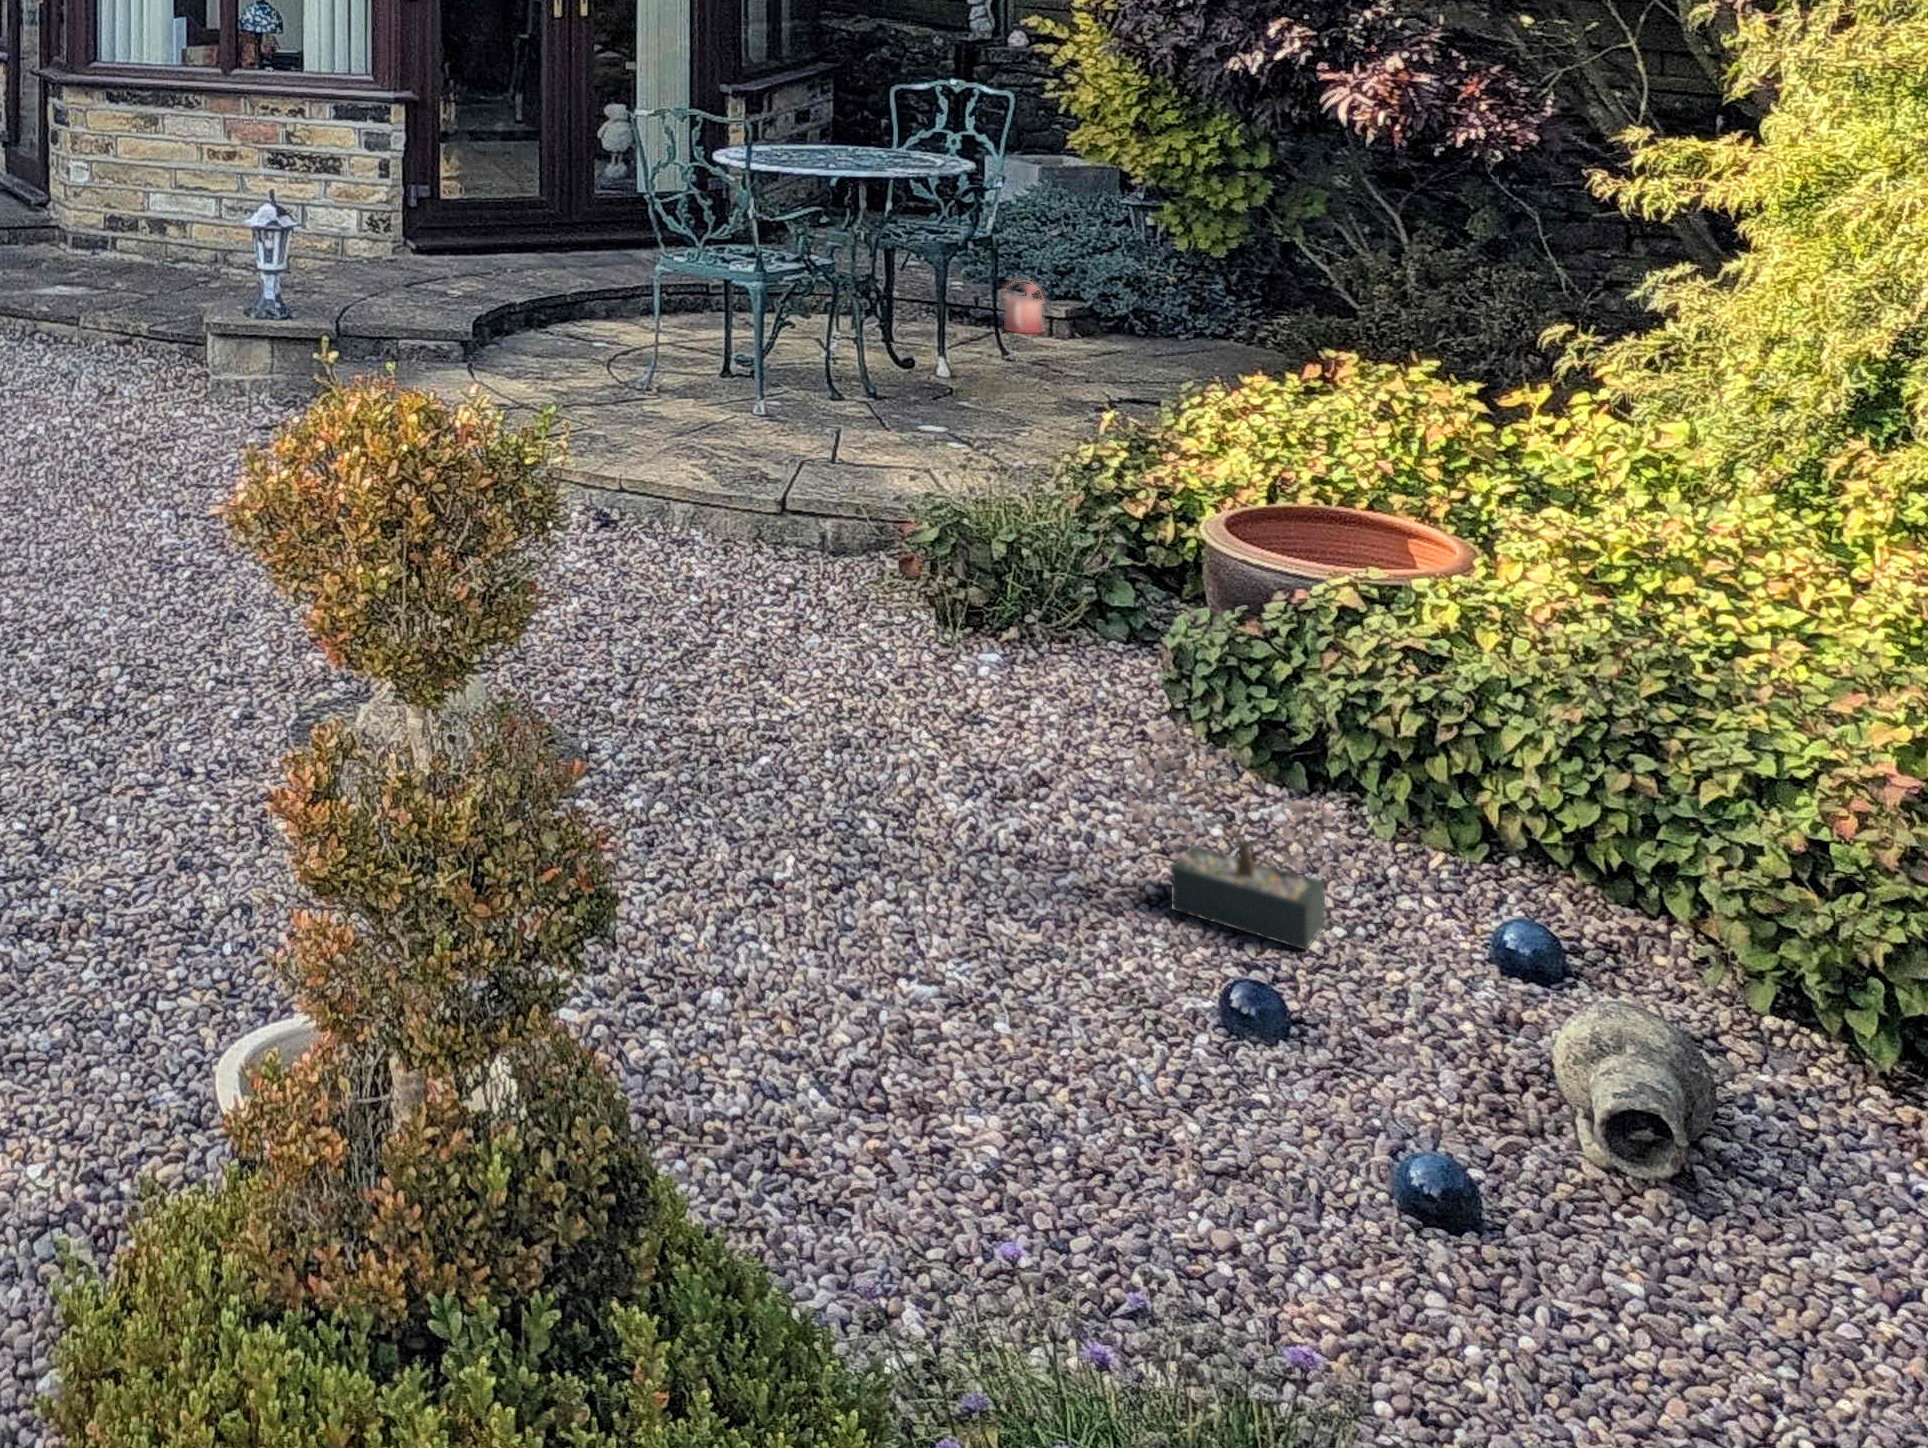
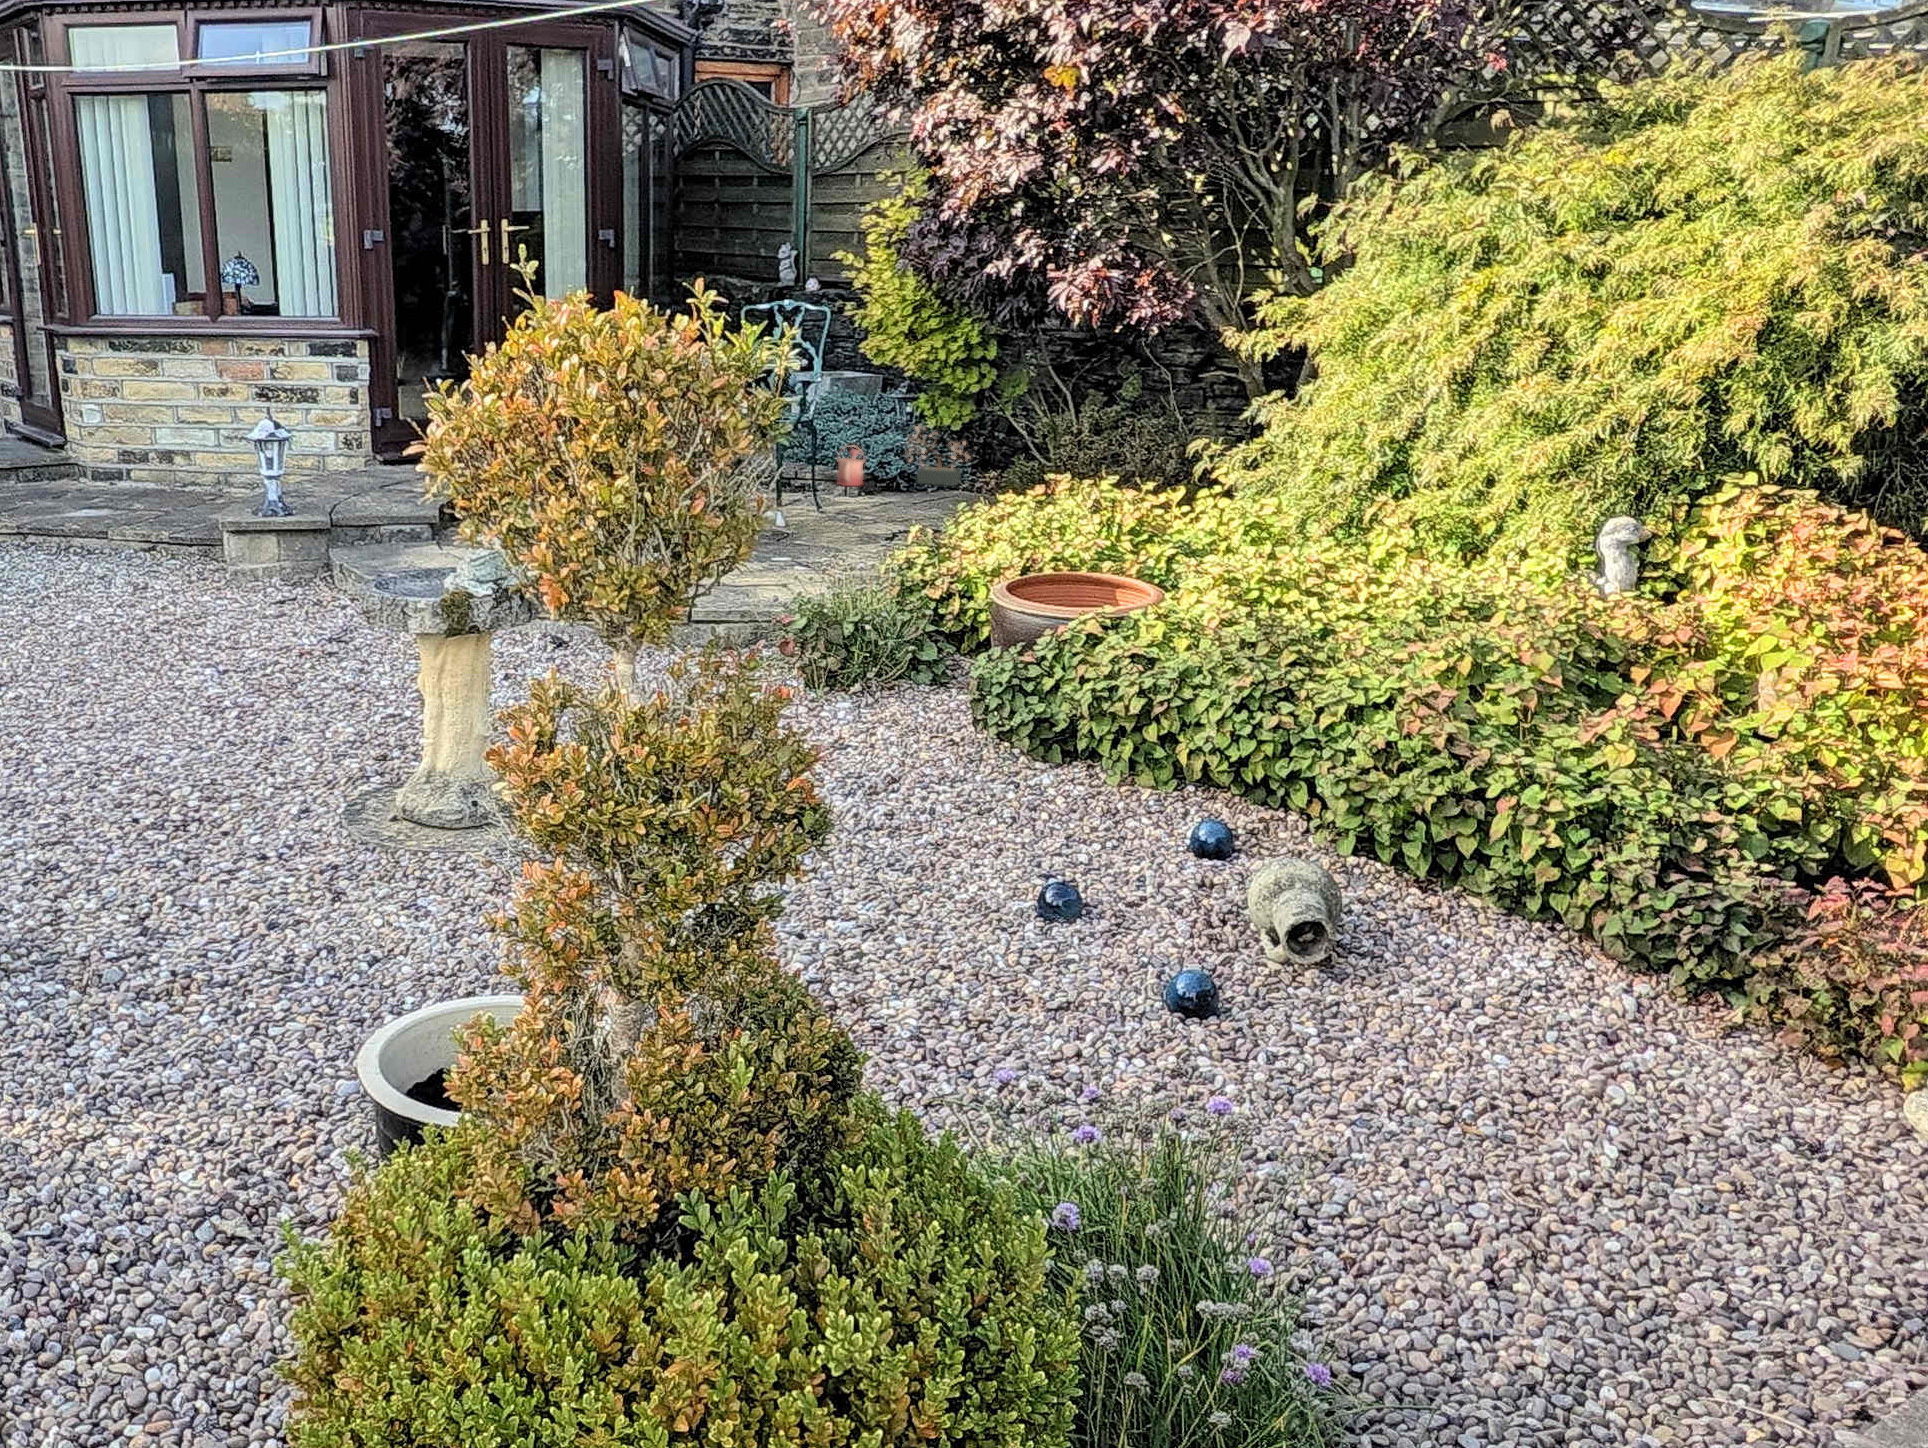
decorative plant: present [1127,726,1356,949] -> present [908,426,970,486]

